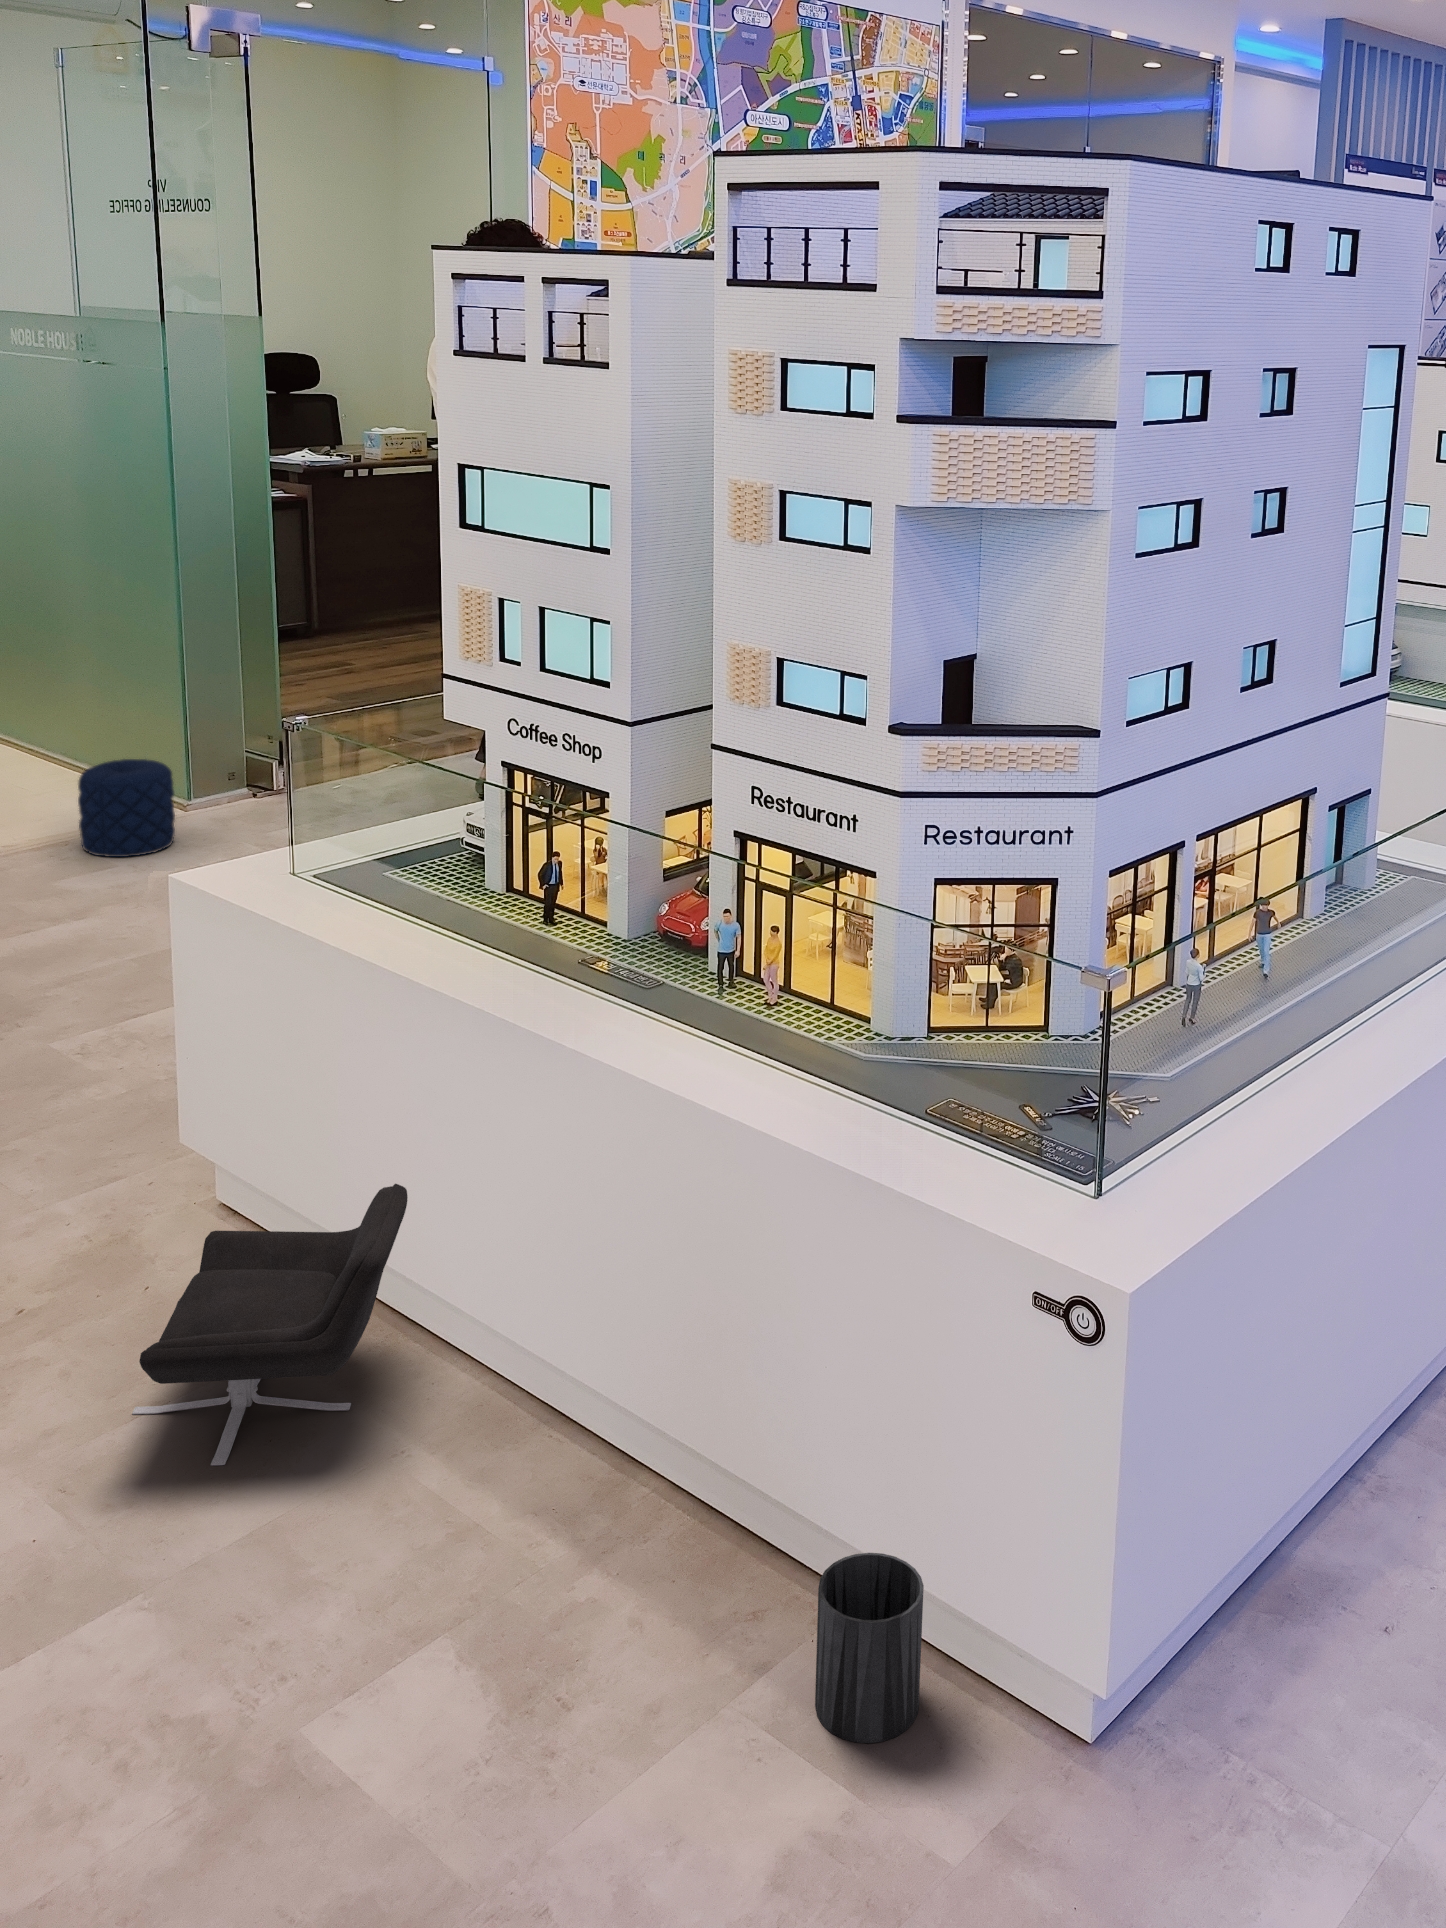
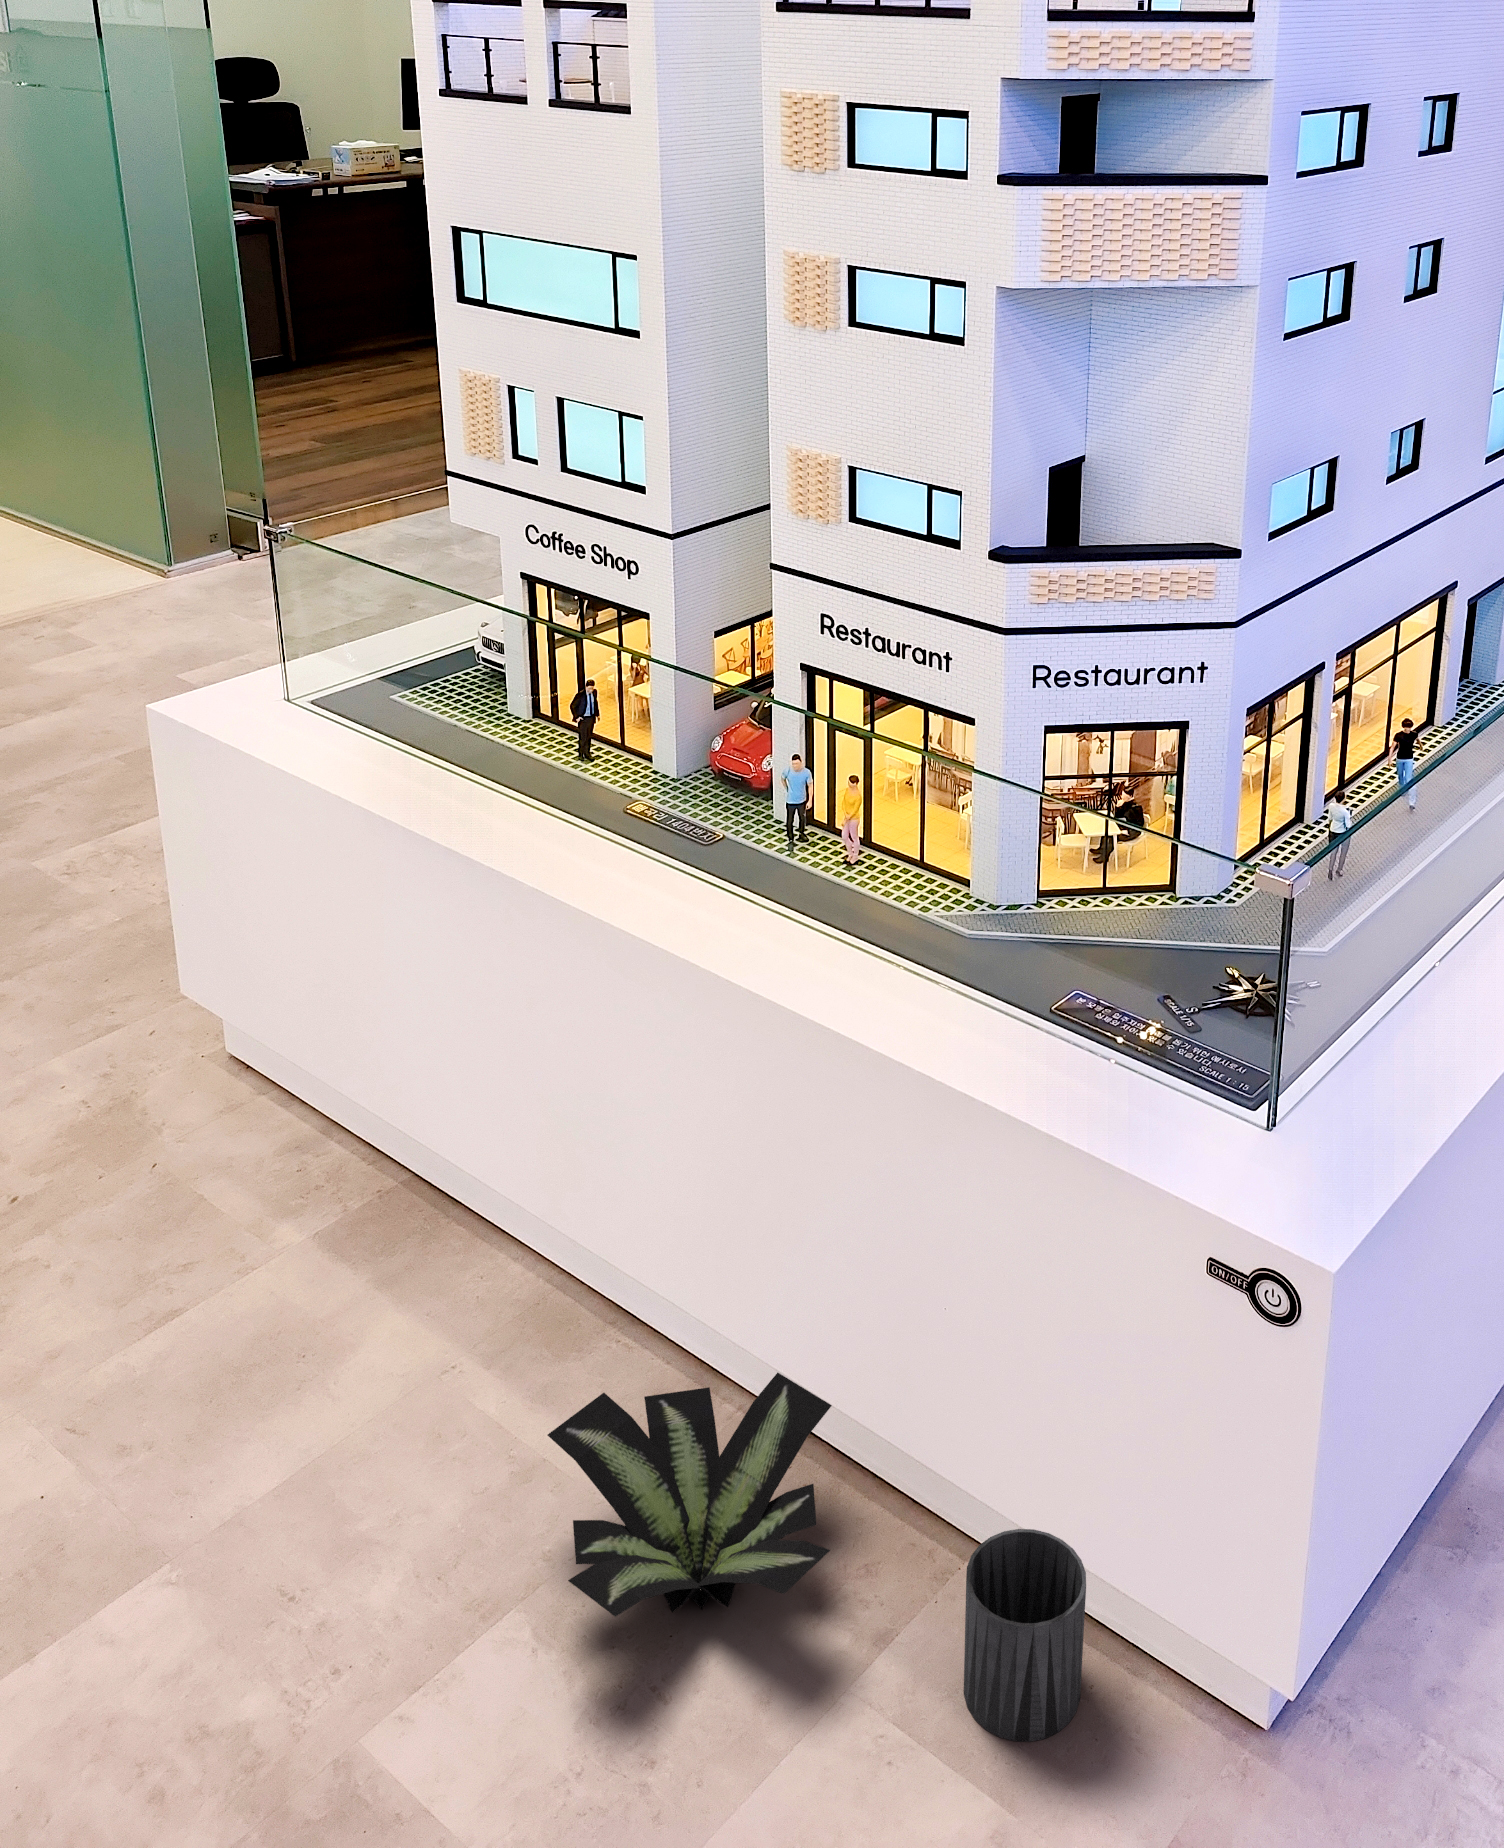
pouf: present [78,759,175,857] -> none [65,535,174,642]
lounge chair: present [132,1184,408,1465] -> none [169,1078,457,1401]
potted plant: none [464,1434,717,1637] -> present [548,1373,832,1617]

